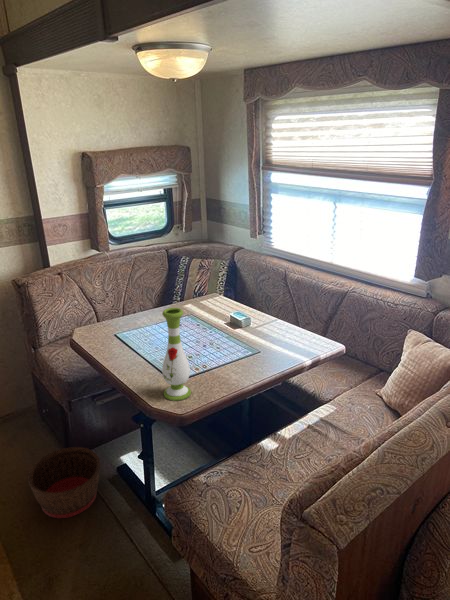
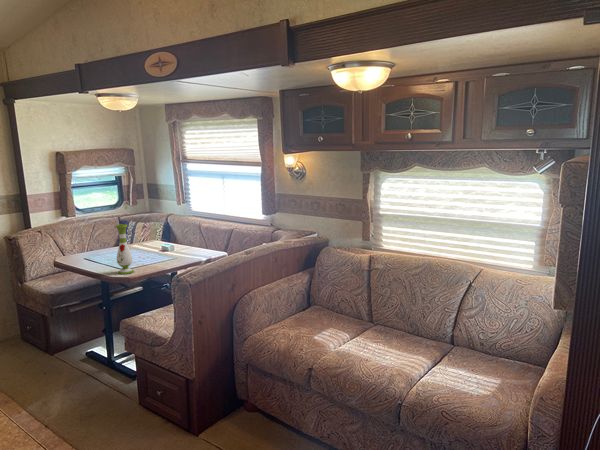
basket: present [28,447,100,518] -> none [26,337,76,377]

